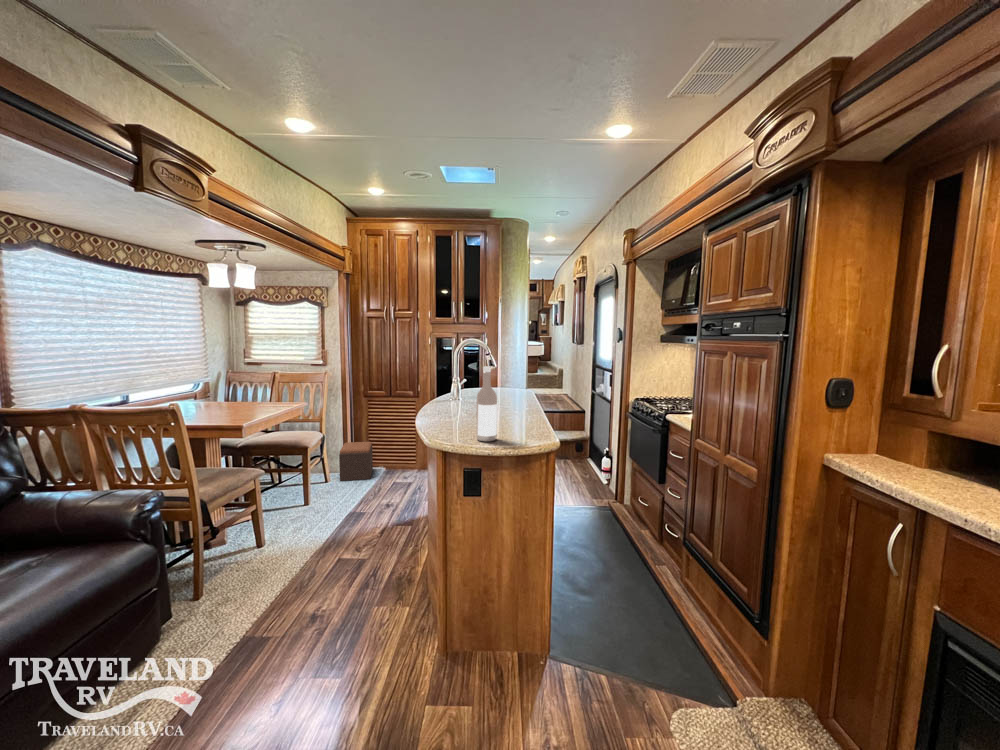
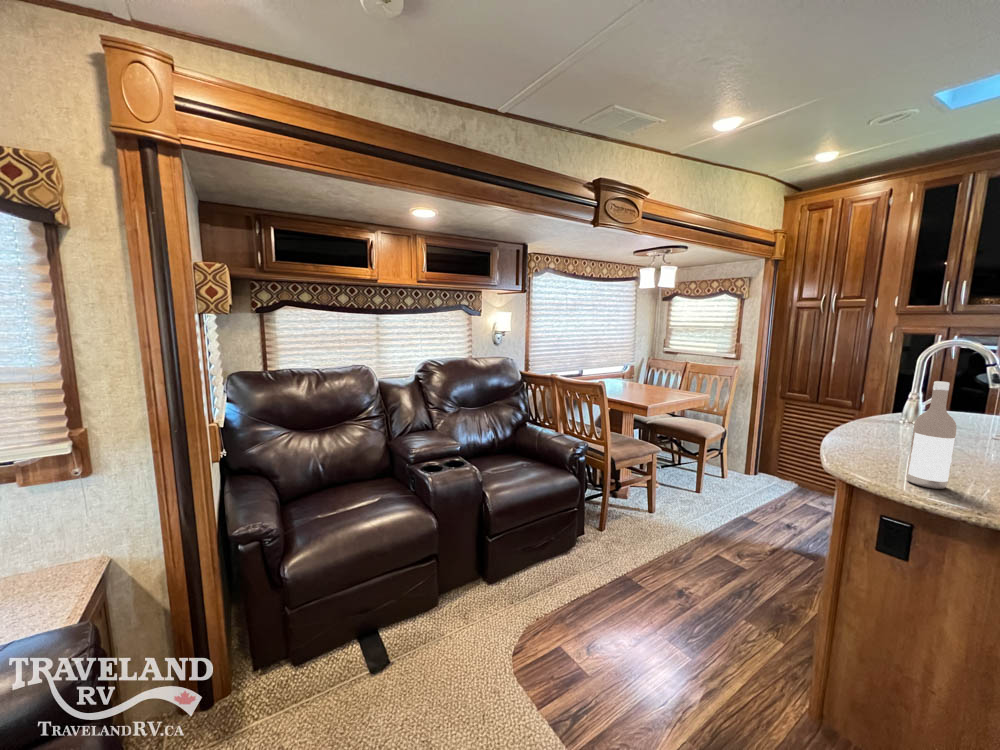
footstool: present [339,442,373,481] -> none [737,444,783,491]

